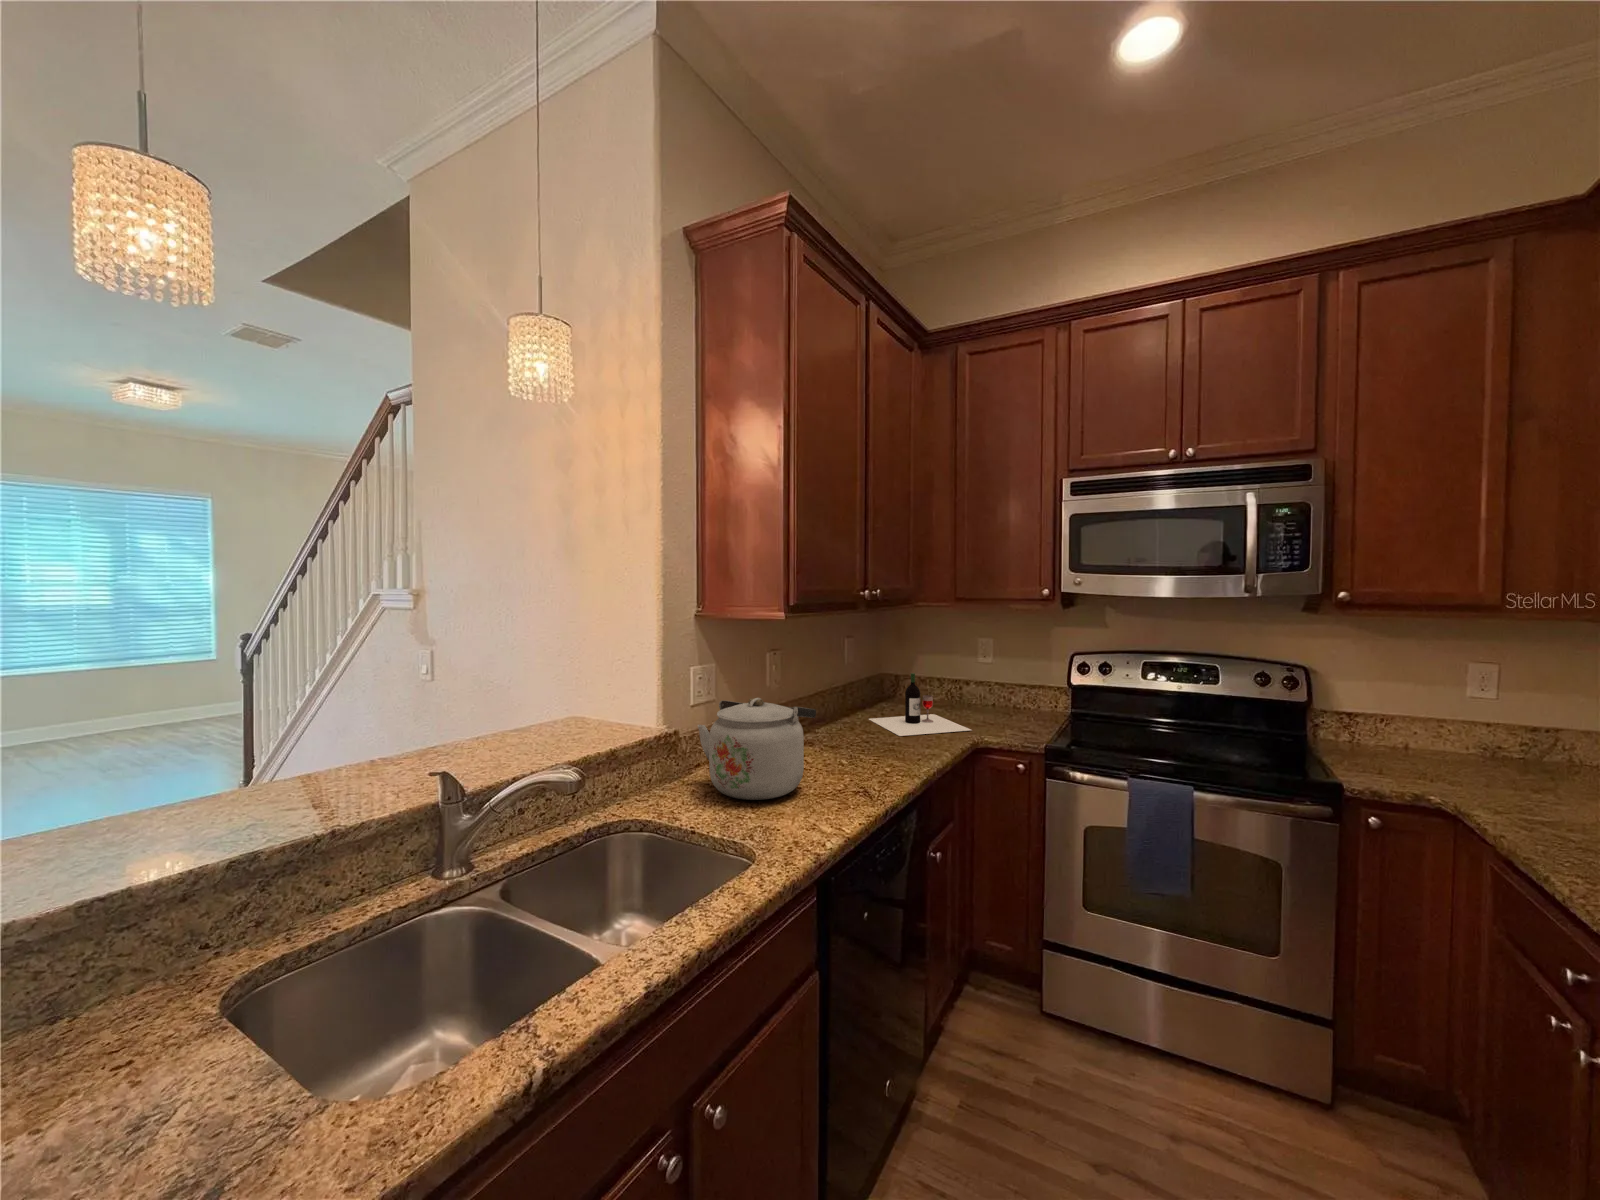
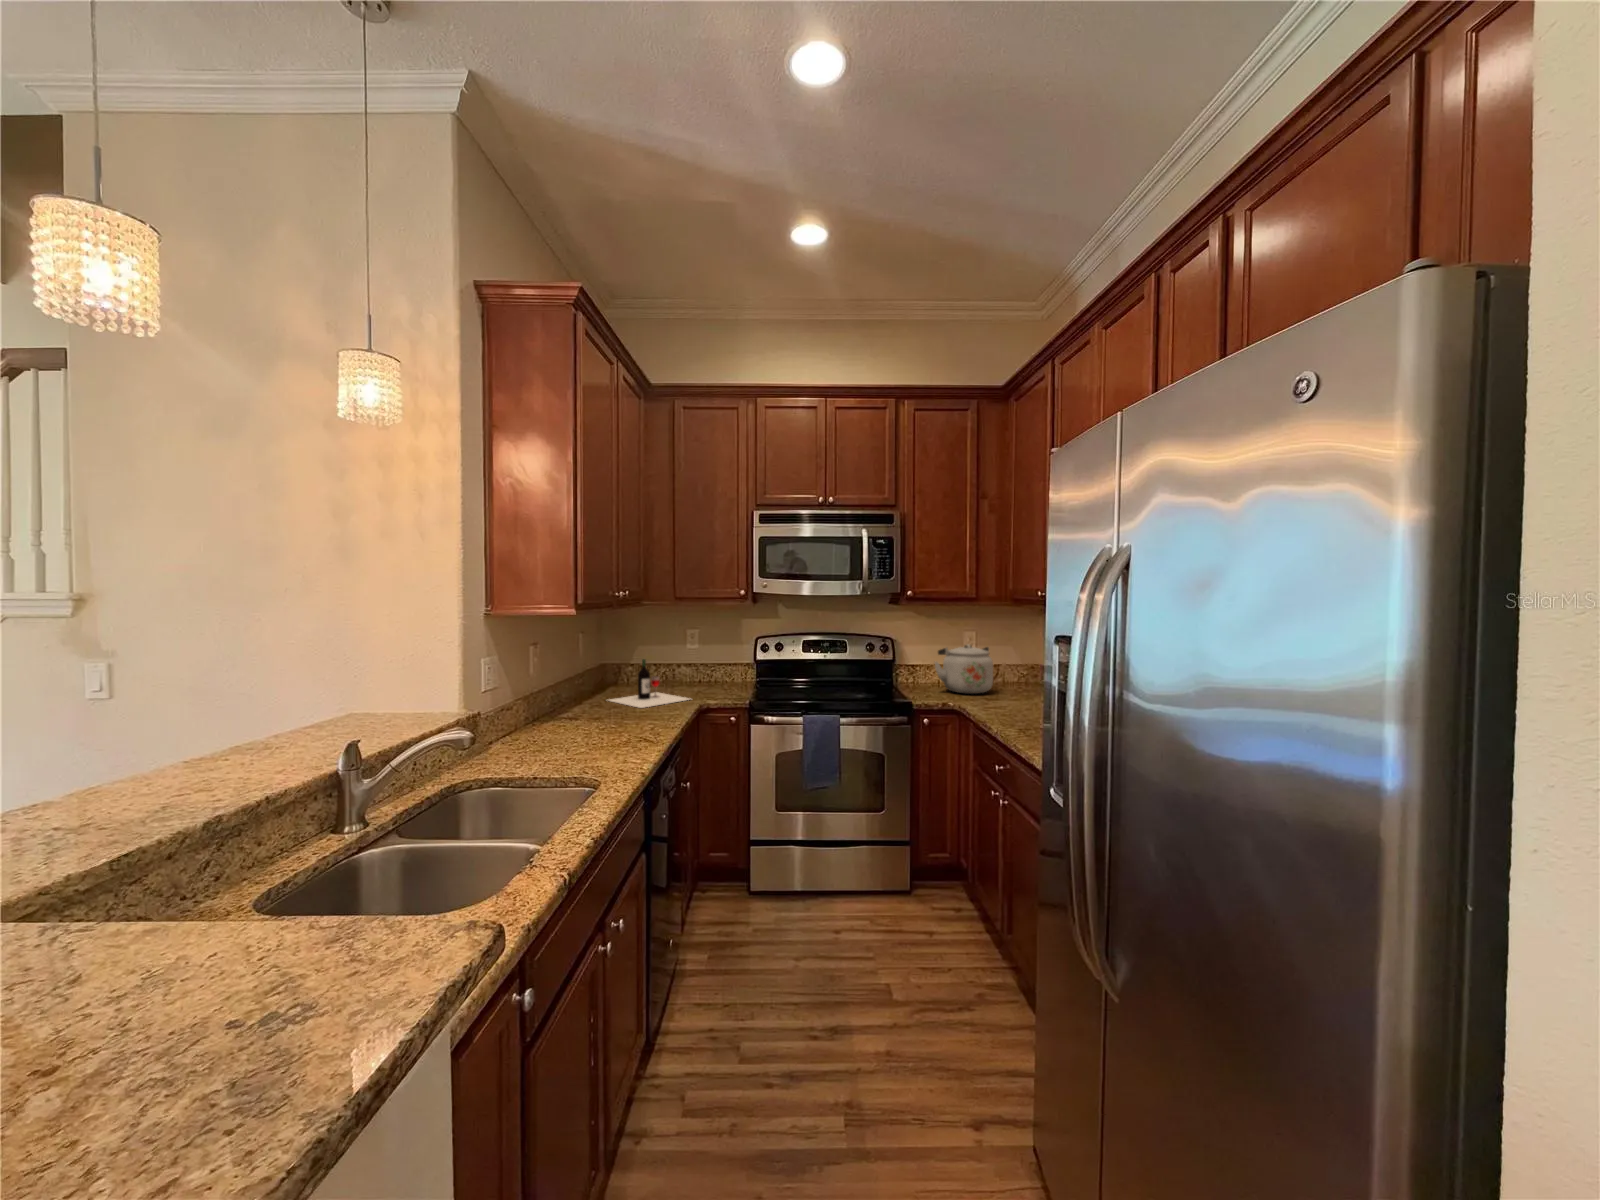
kettle: present [698,698,816,800] -> present [935,644,993,694]

